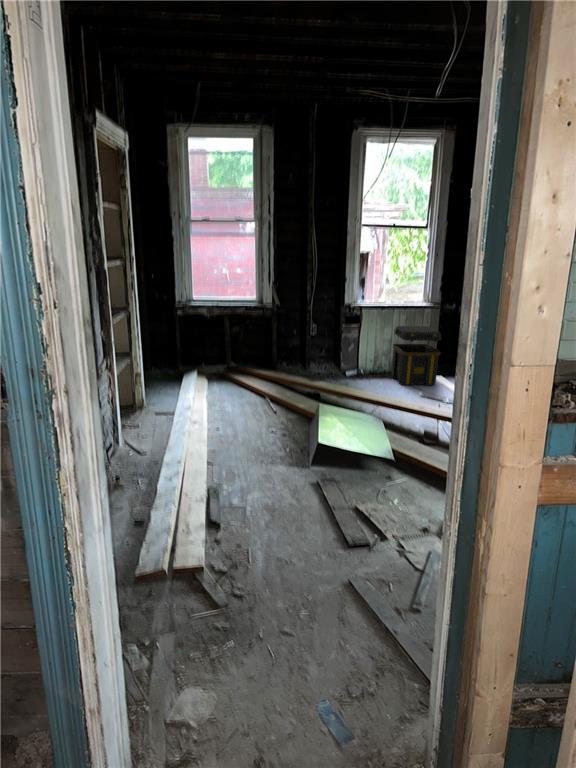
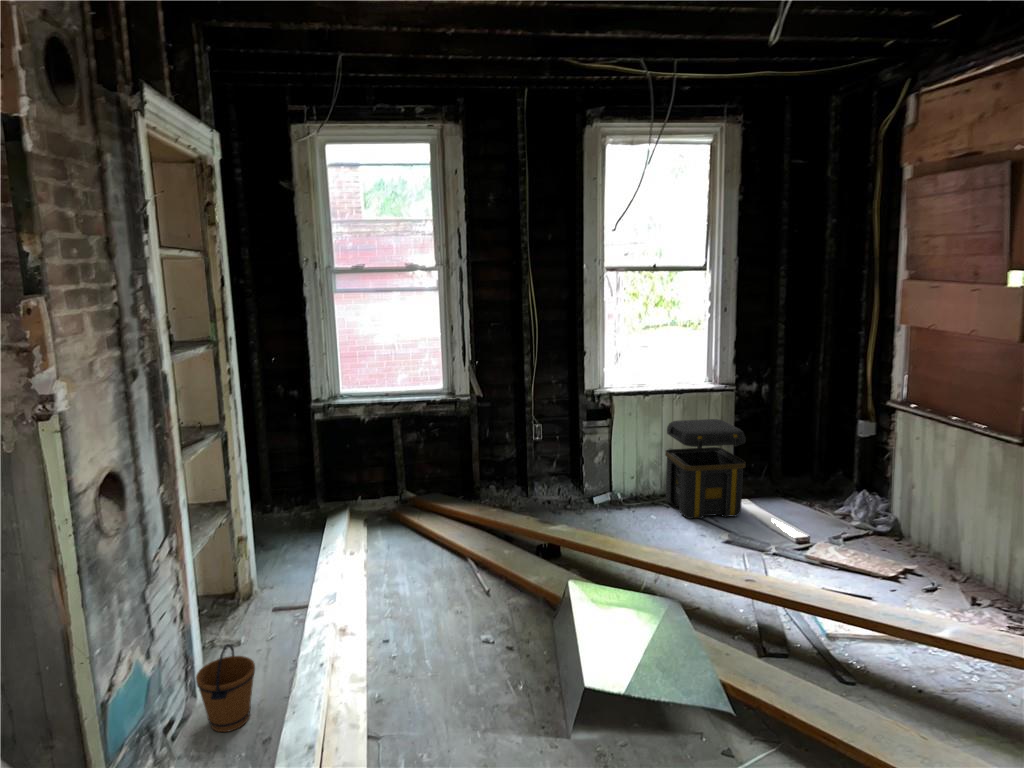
bucket: none [120,416,150,459] -> present [196,644,255,732]

